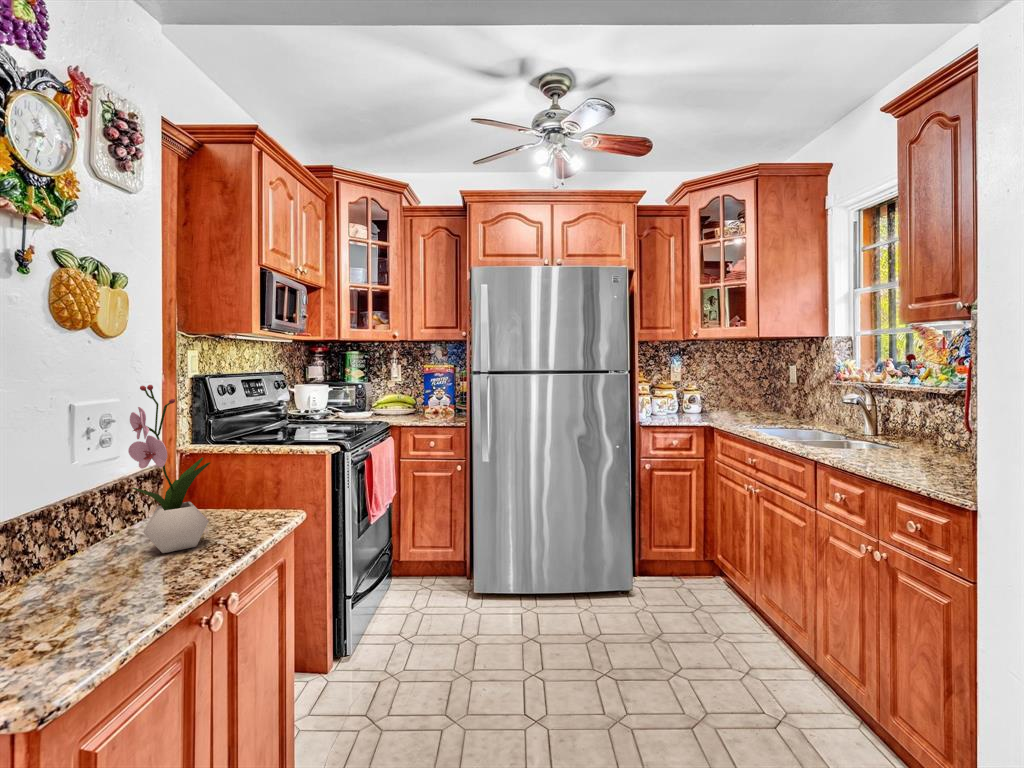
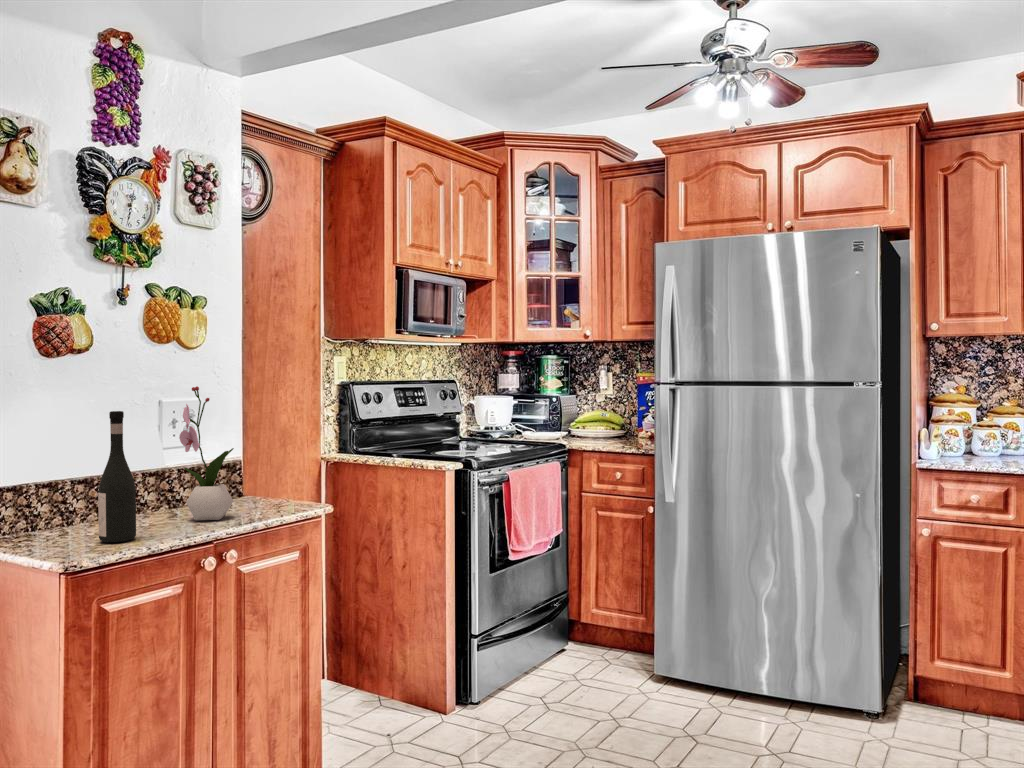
wine bottle: none [57,425,123,621] -> present [98,411,136,543]

